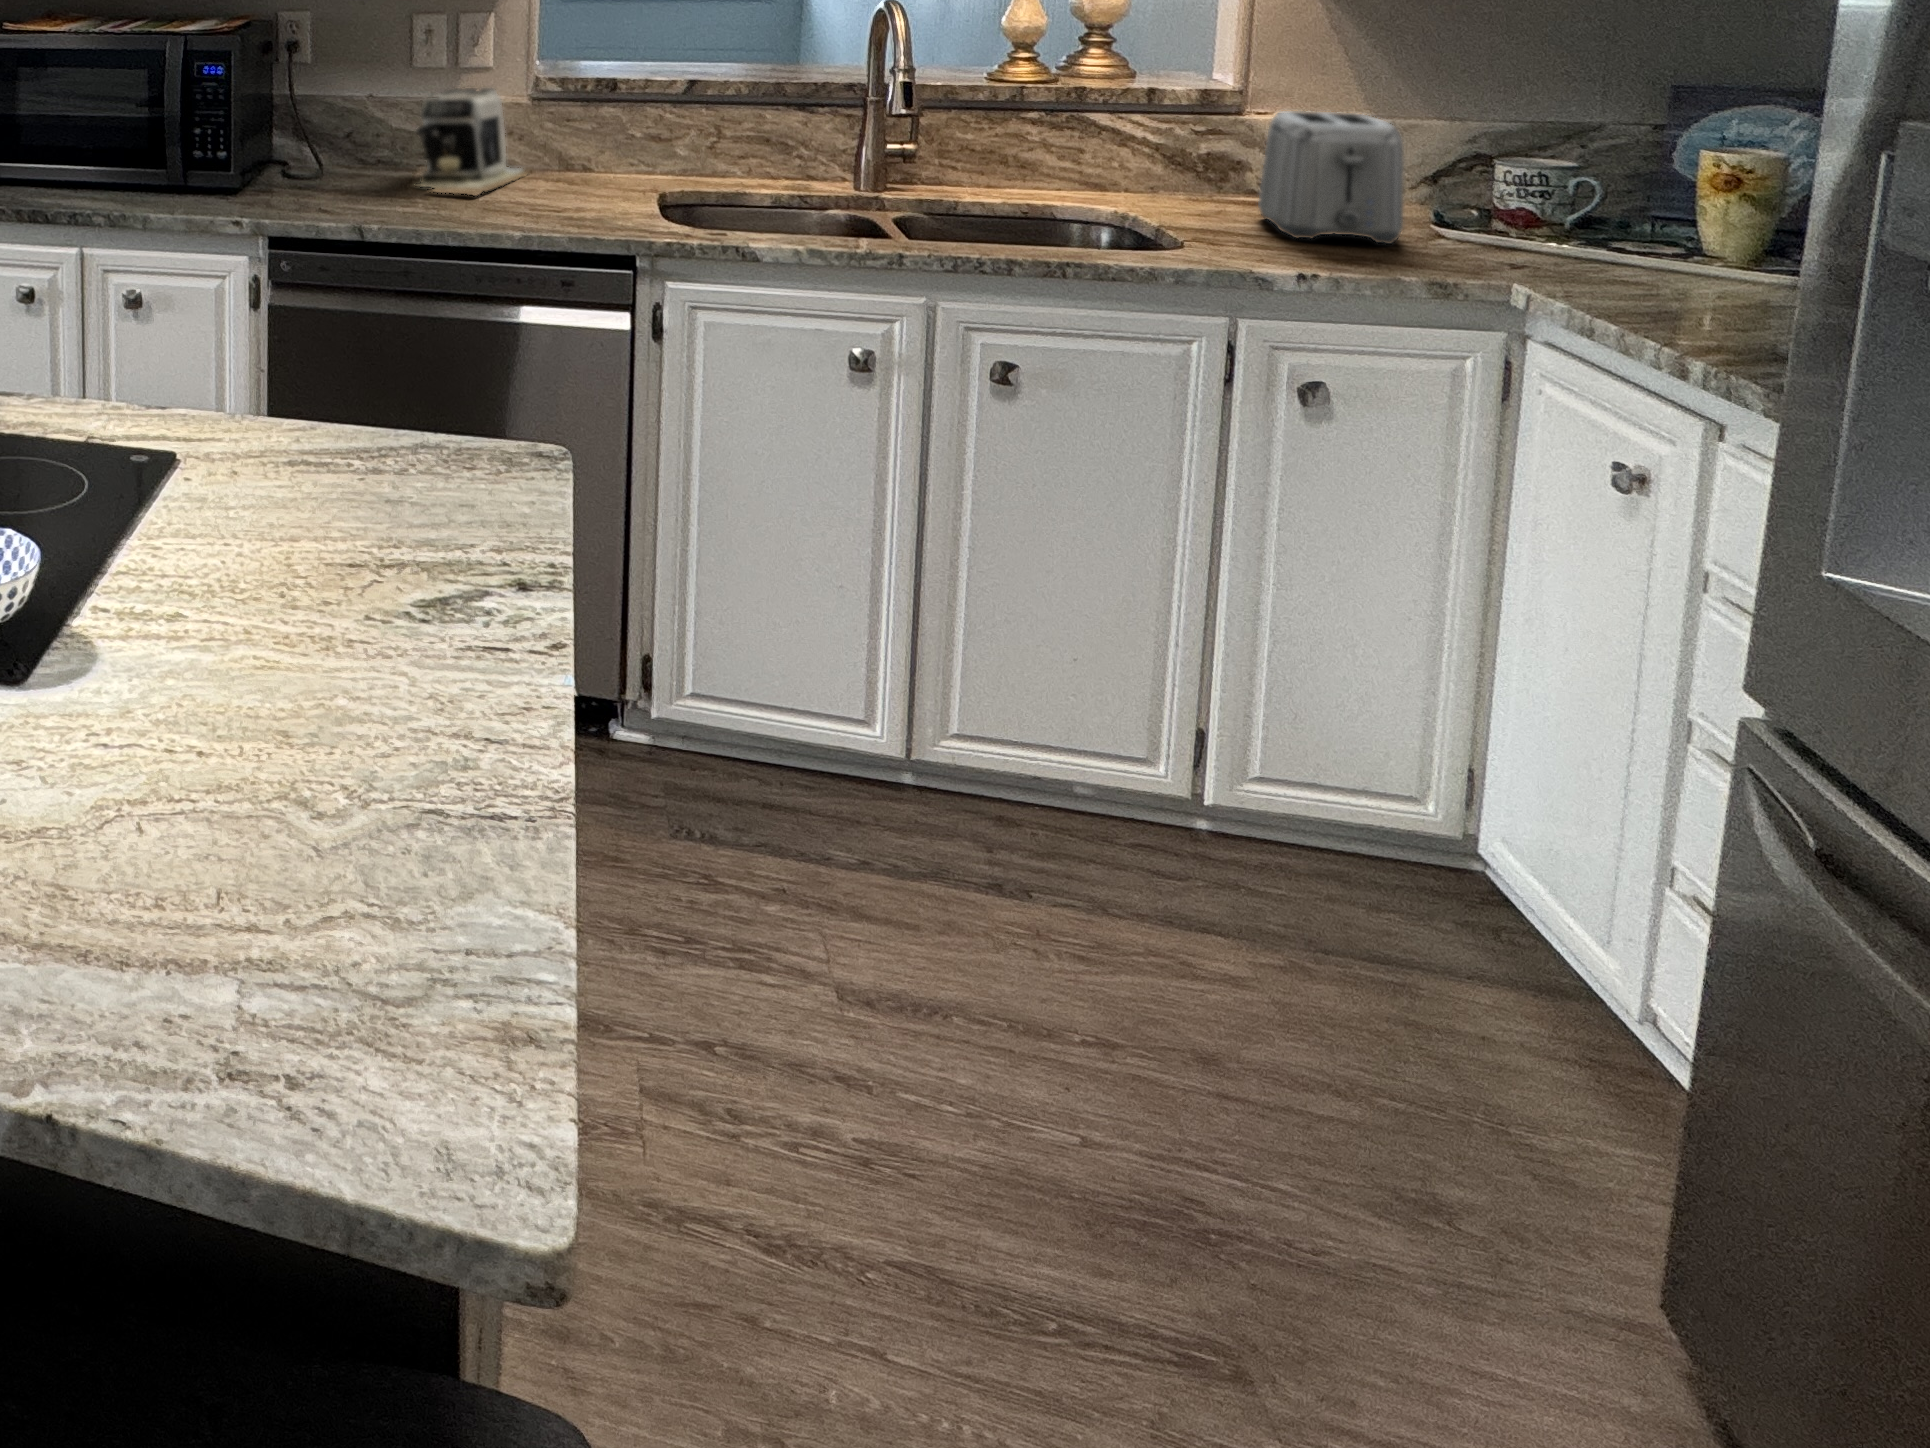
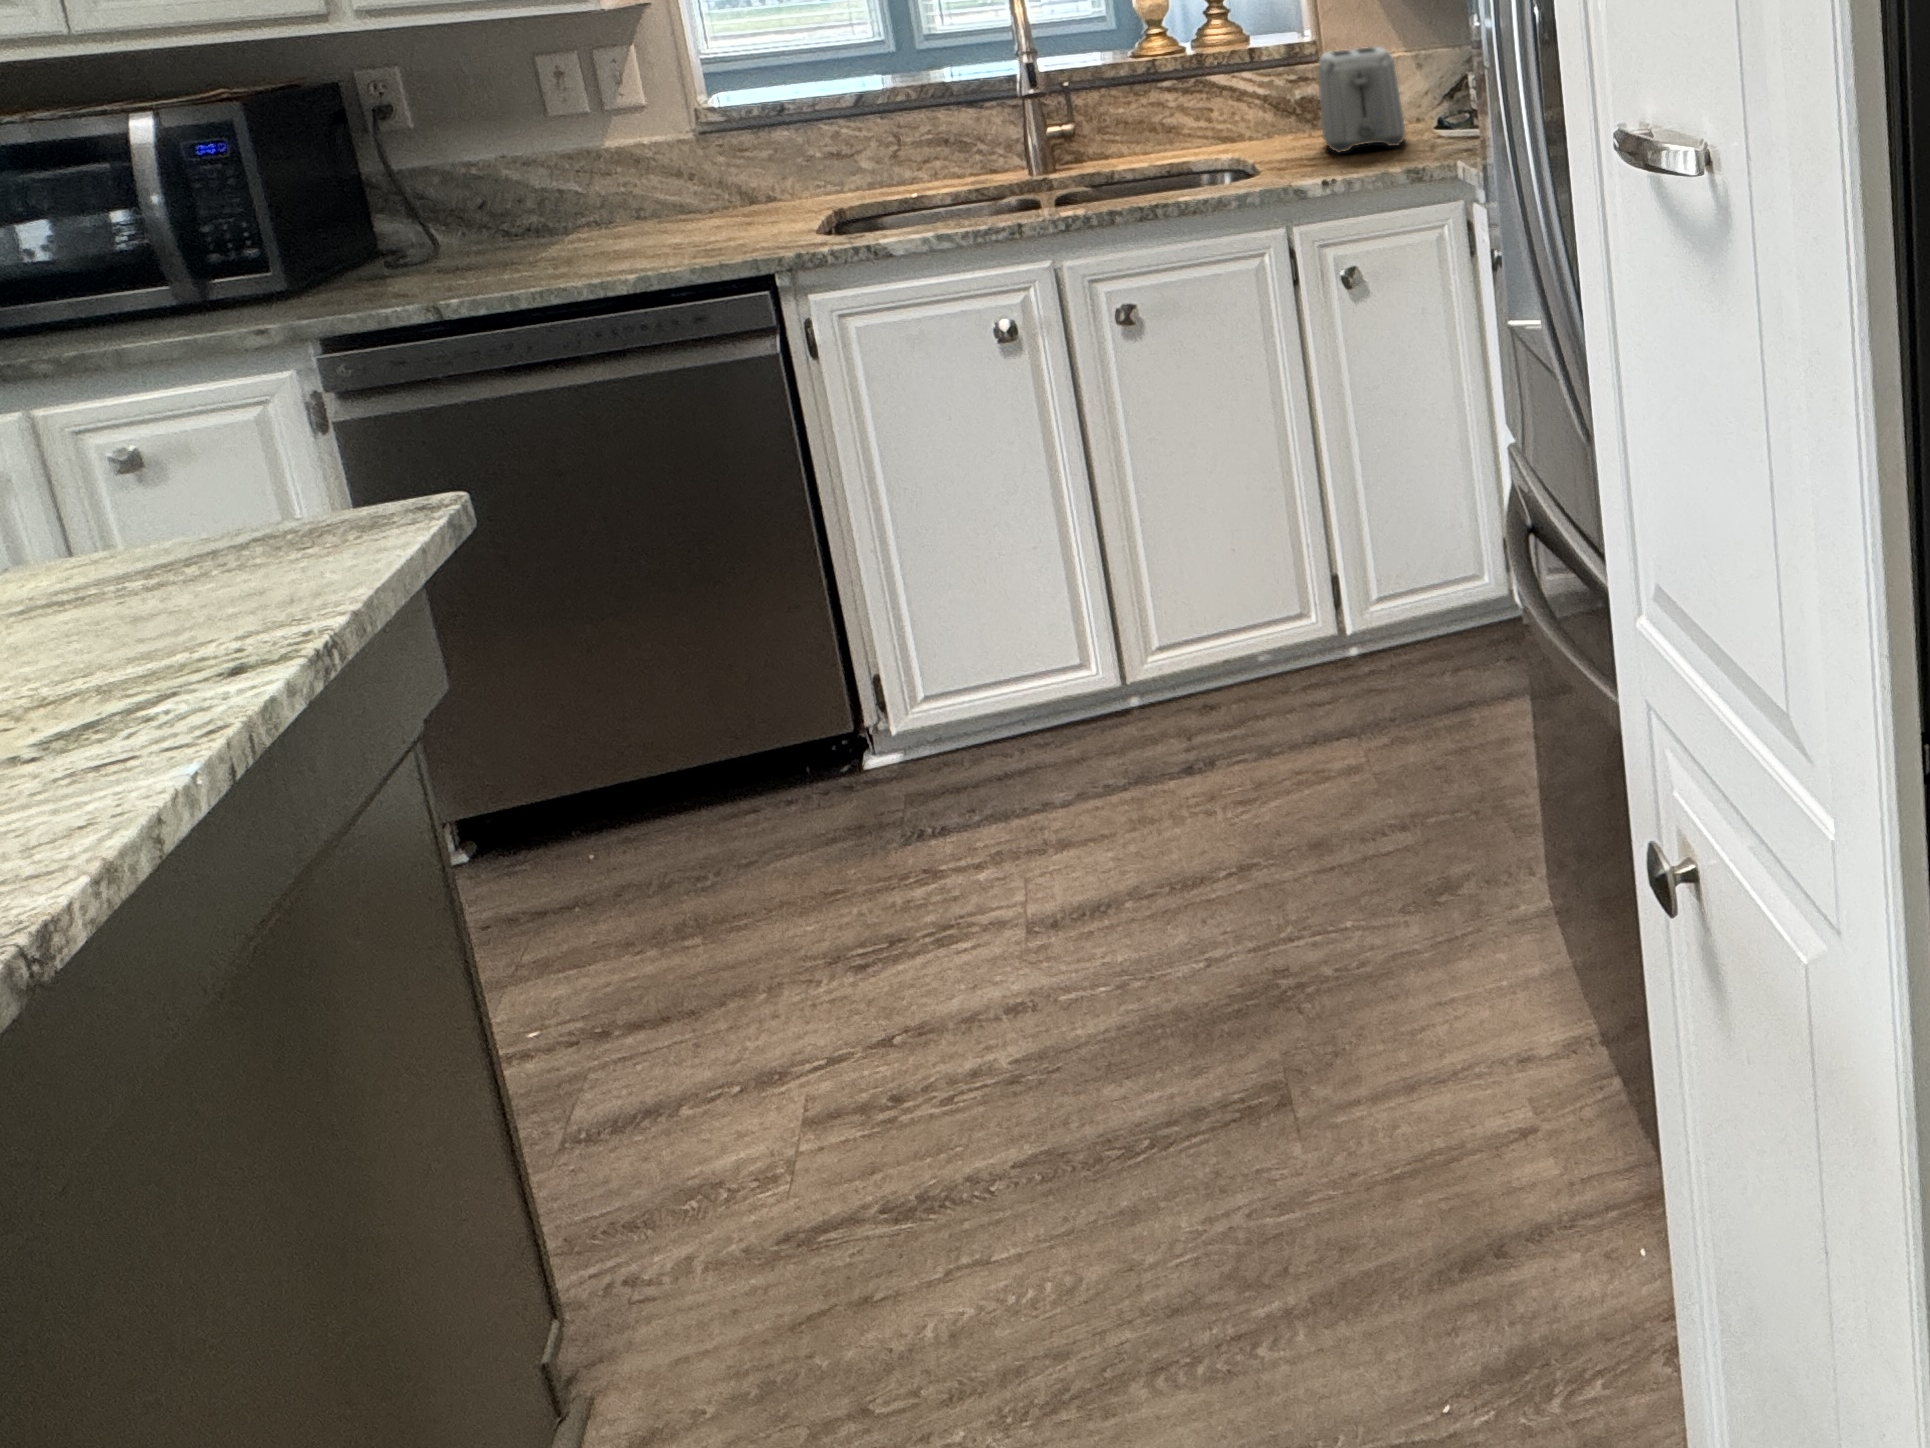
coffee maker: present [416,88,527,196] -> none [543,128,713,253]

